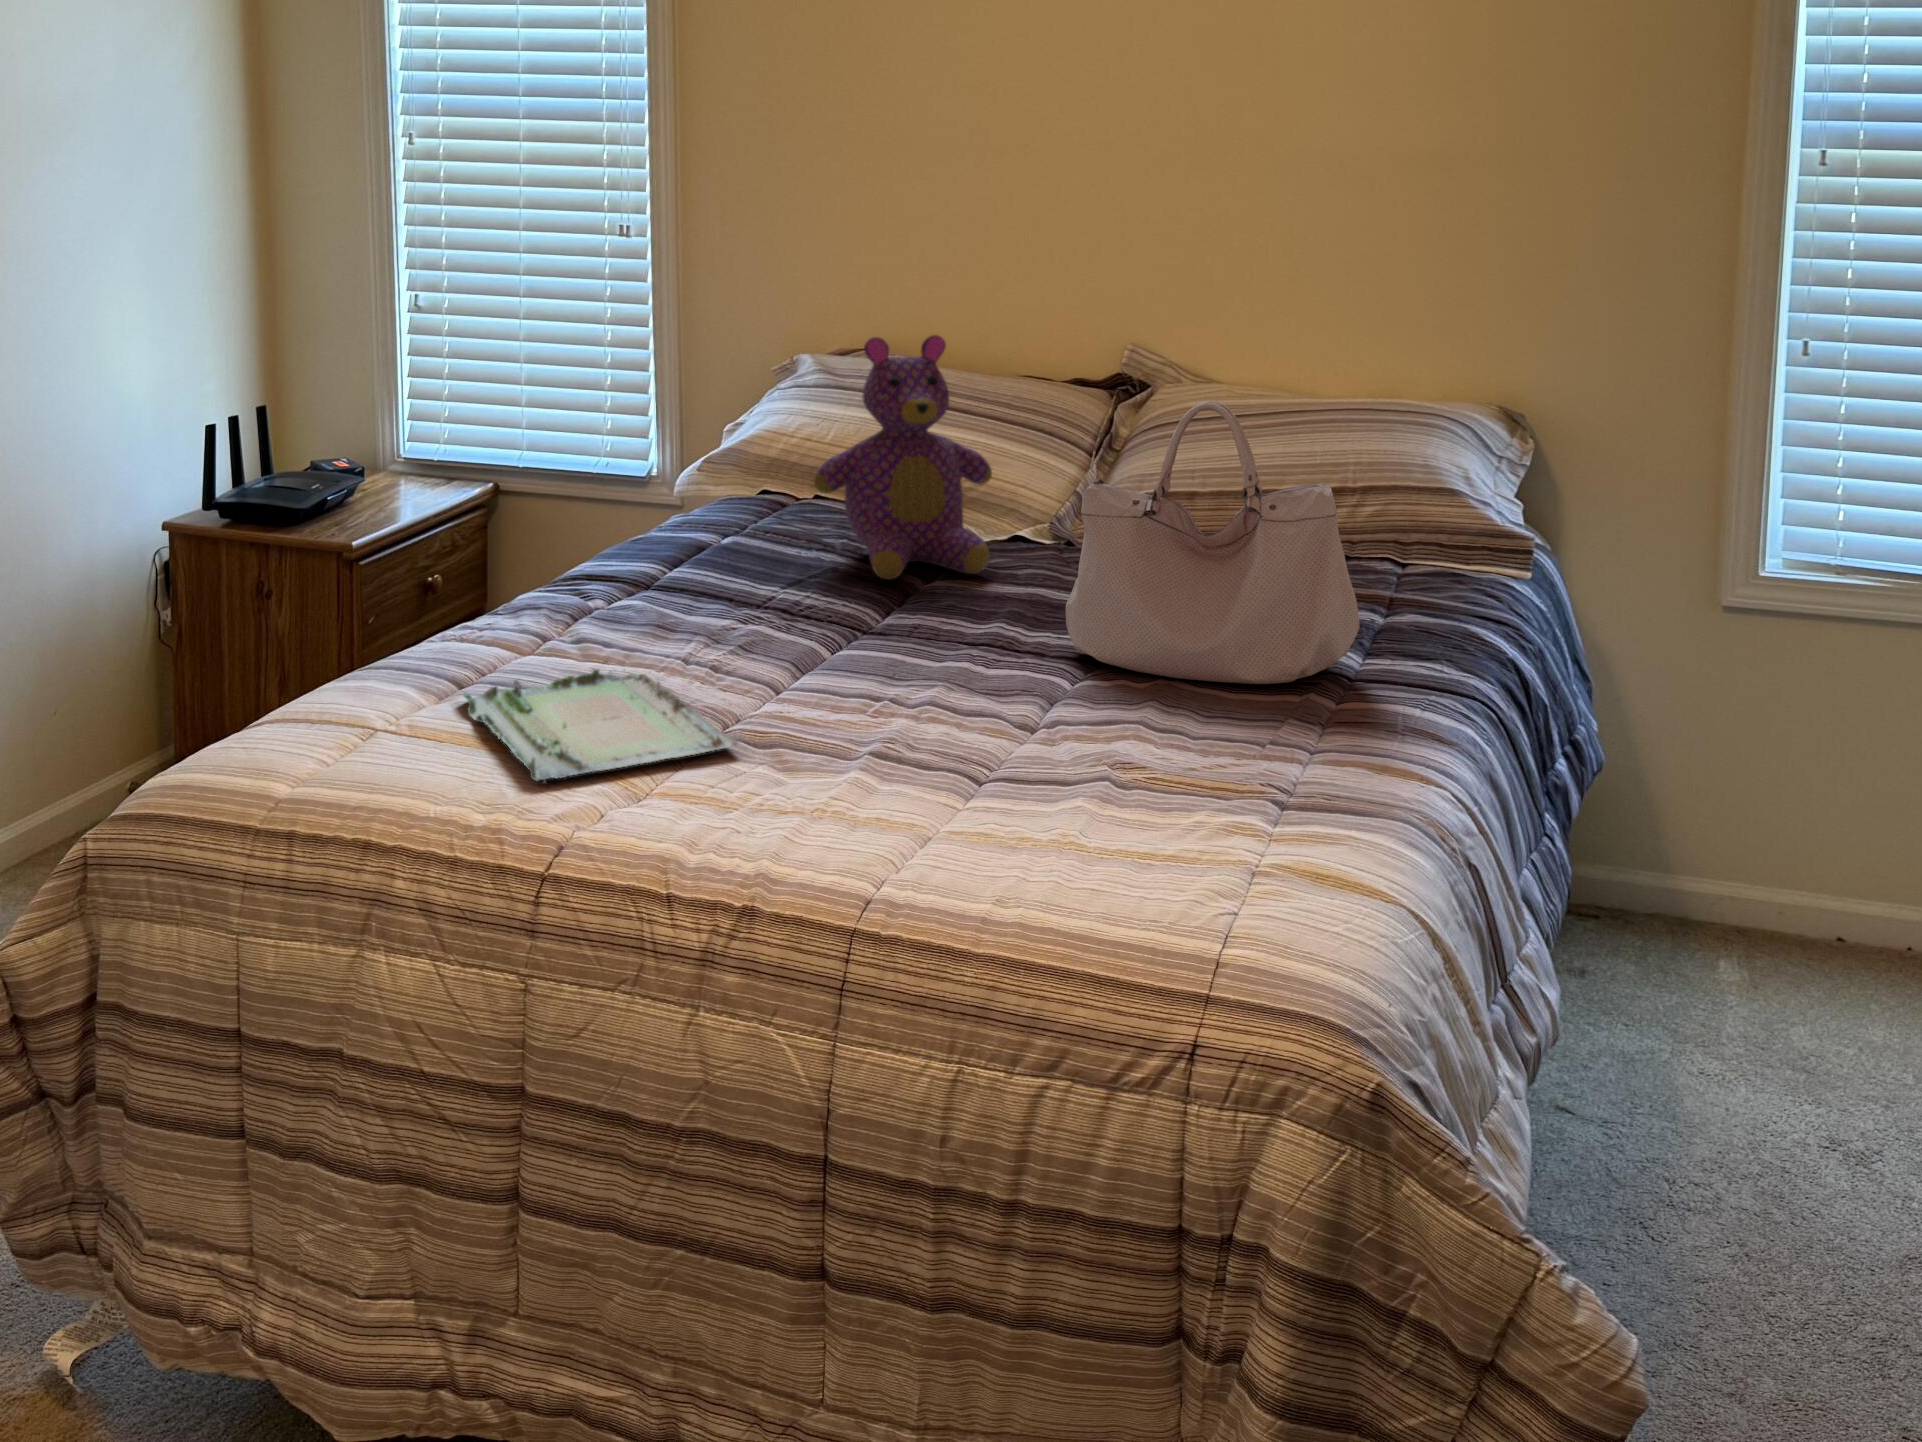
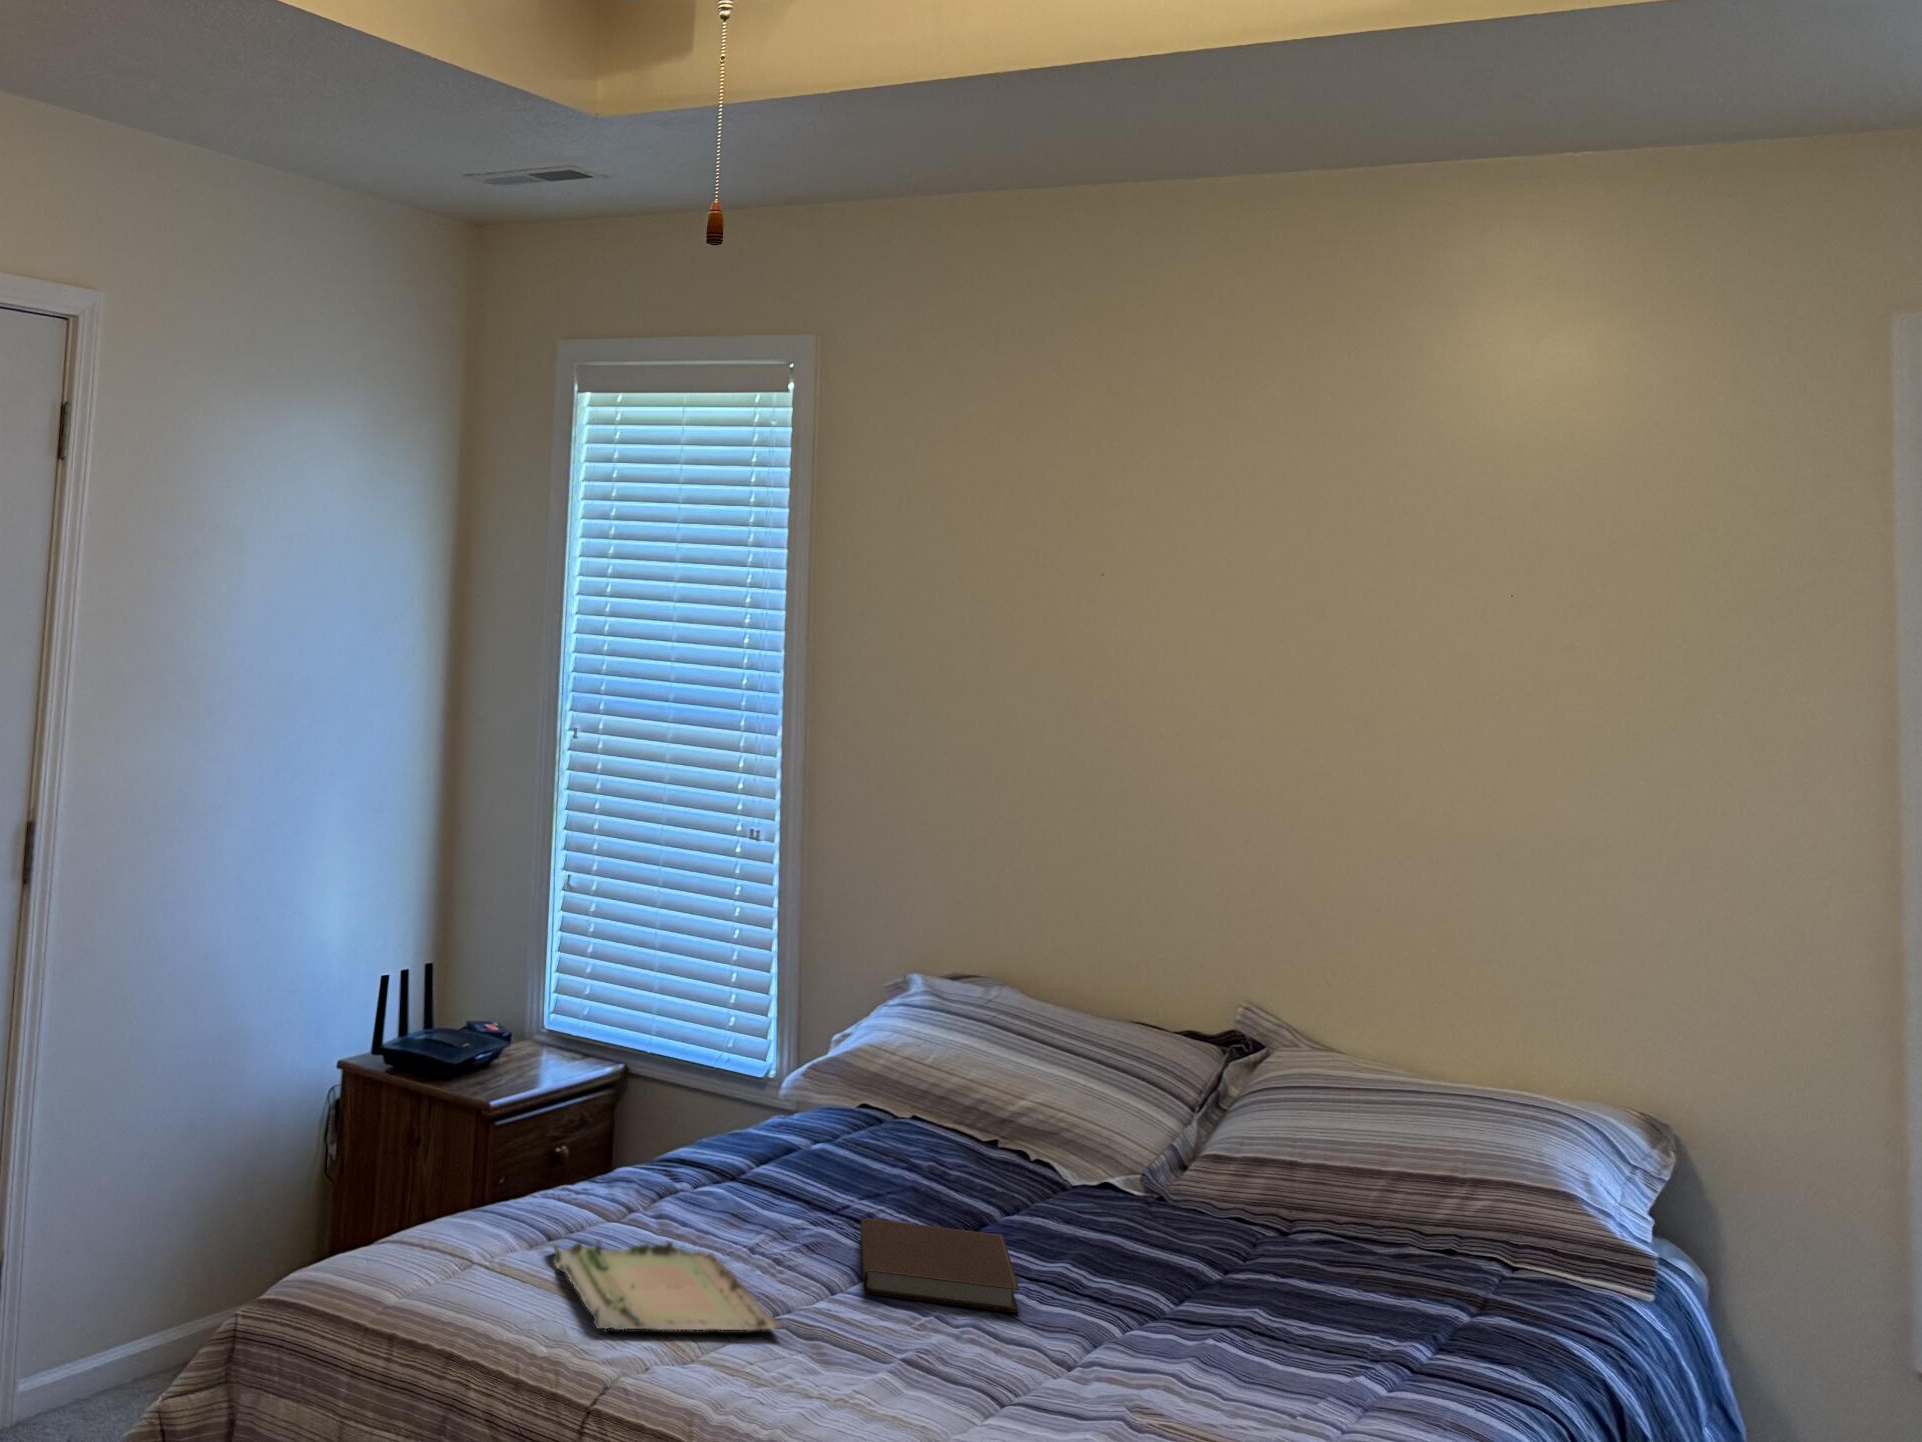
teddy bear: present [814,335,992,580] -> none [898,963,1076,1211]
handbag: present [1066,400,1360,684] -> none [1120,1061,1419,1364]
notebook: none [794,606,975,689] -> present [860,1219,1019,1313]

